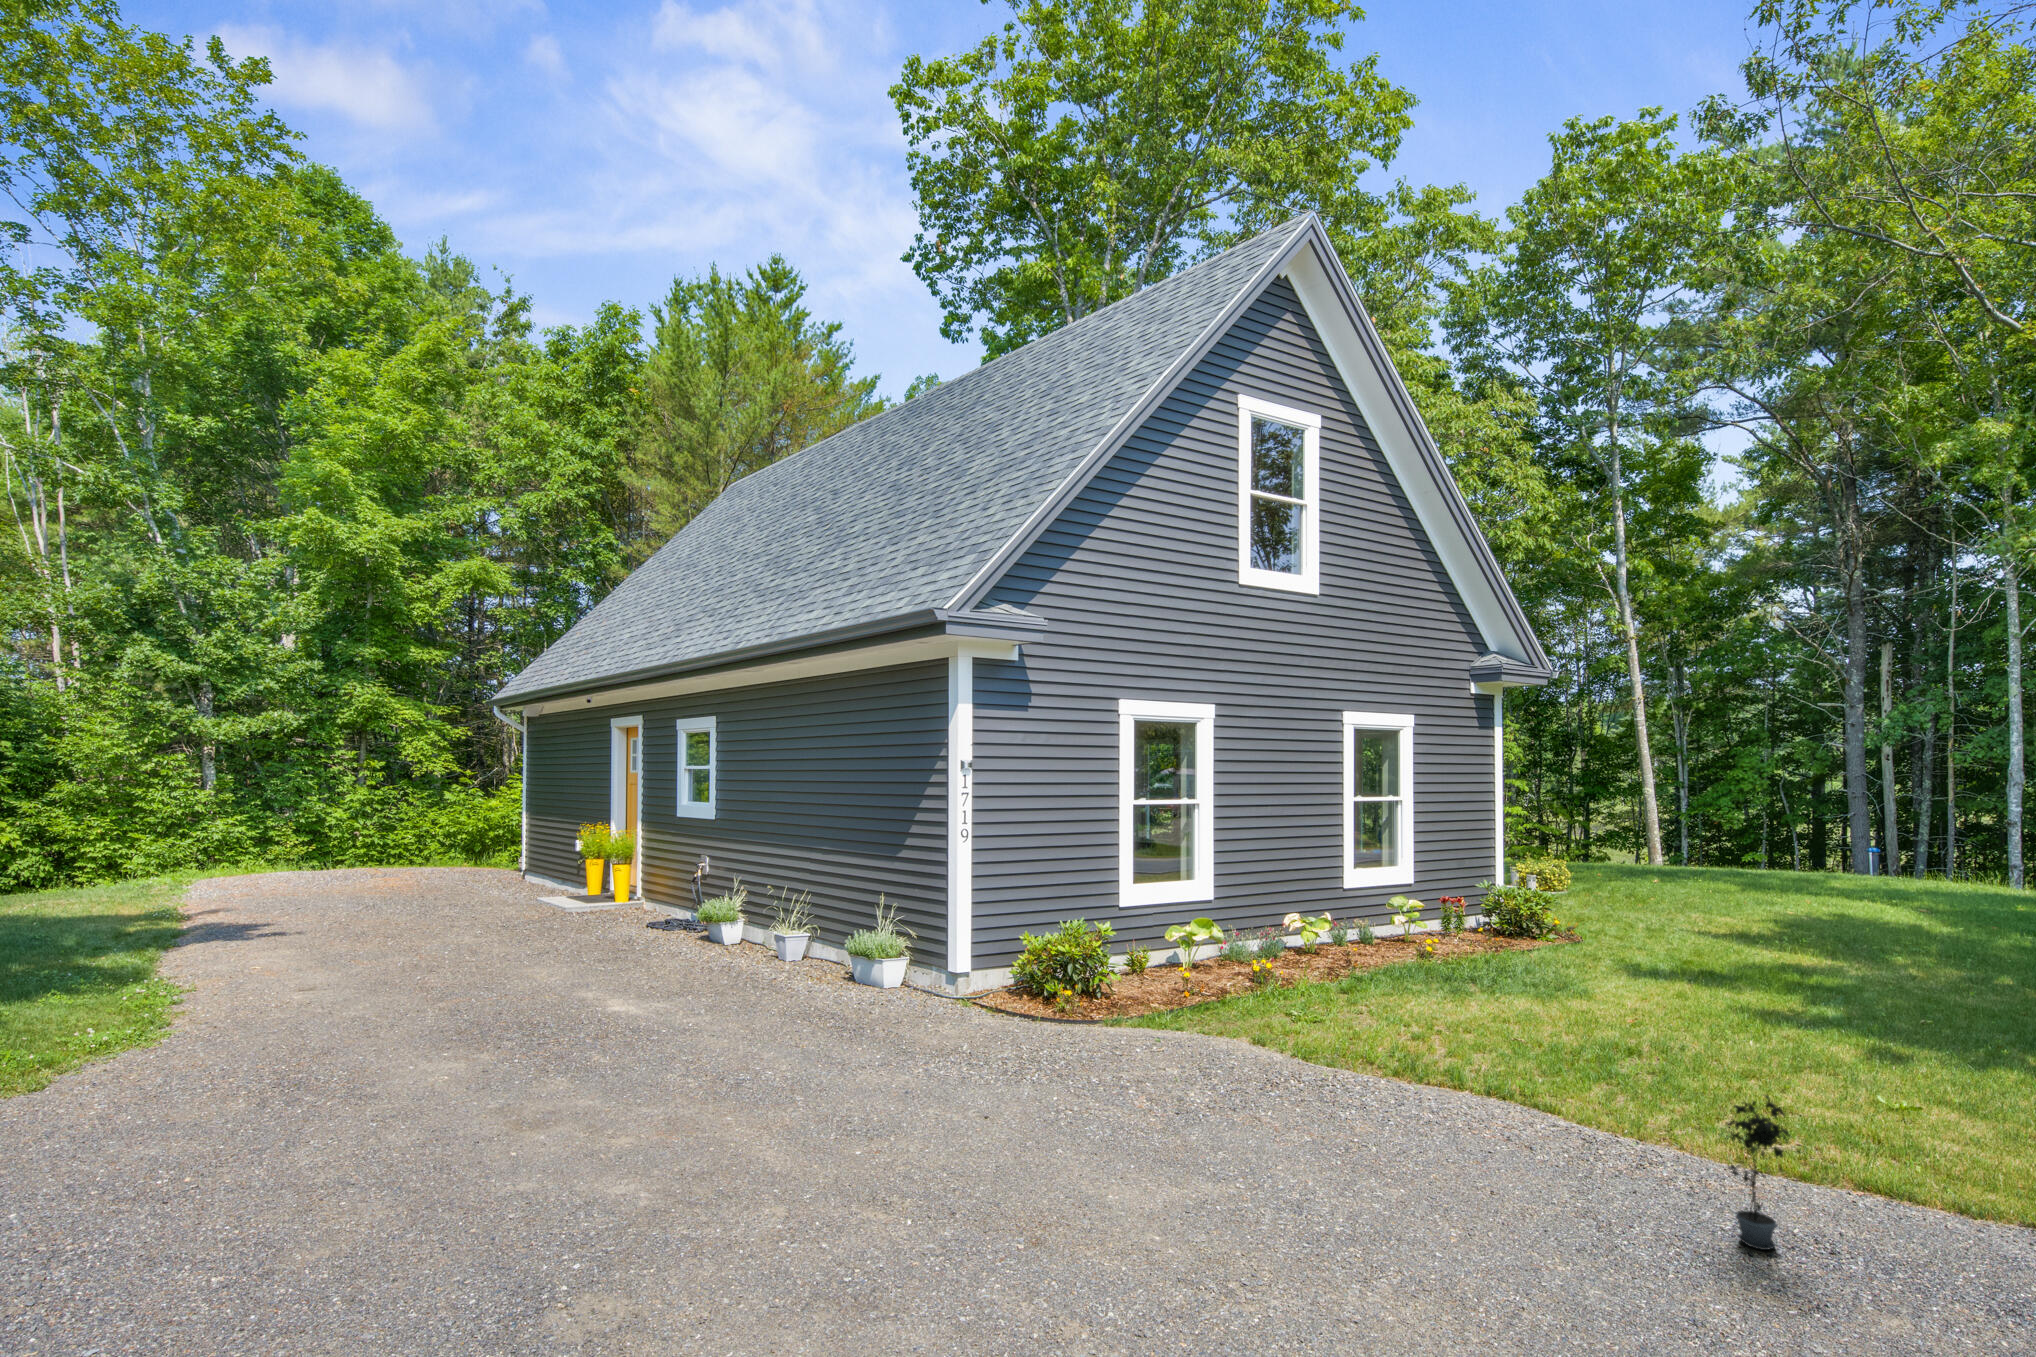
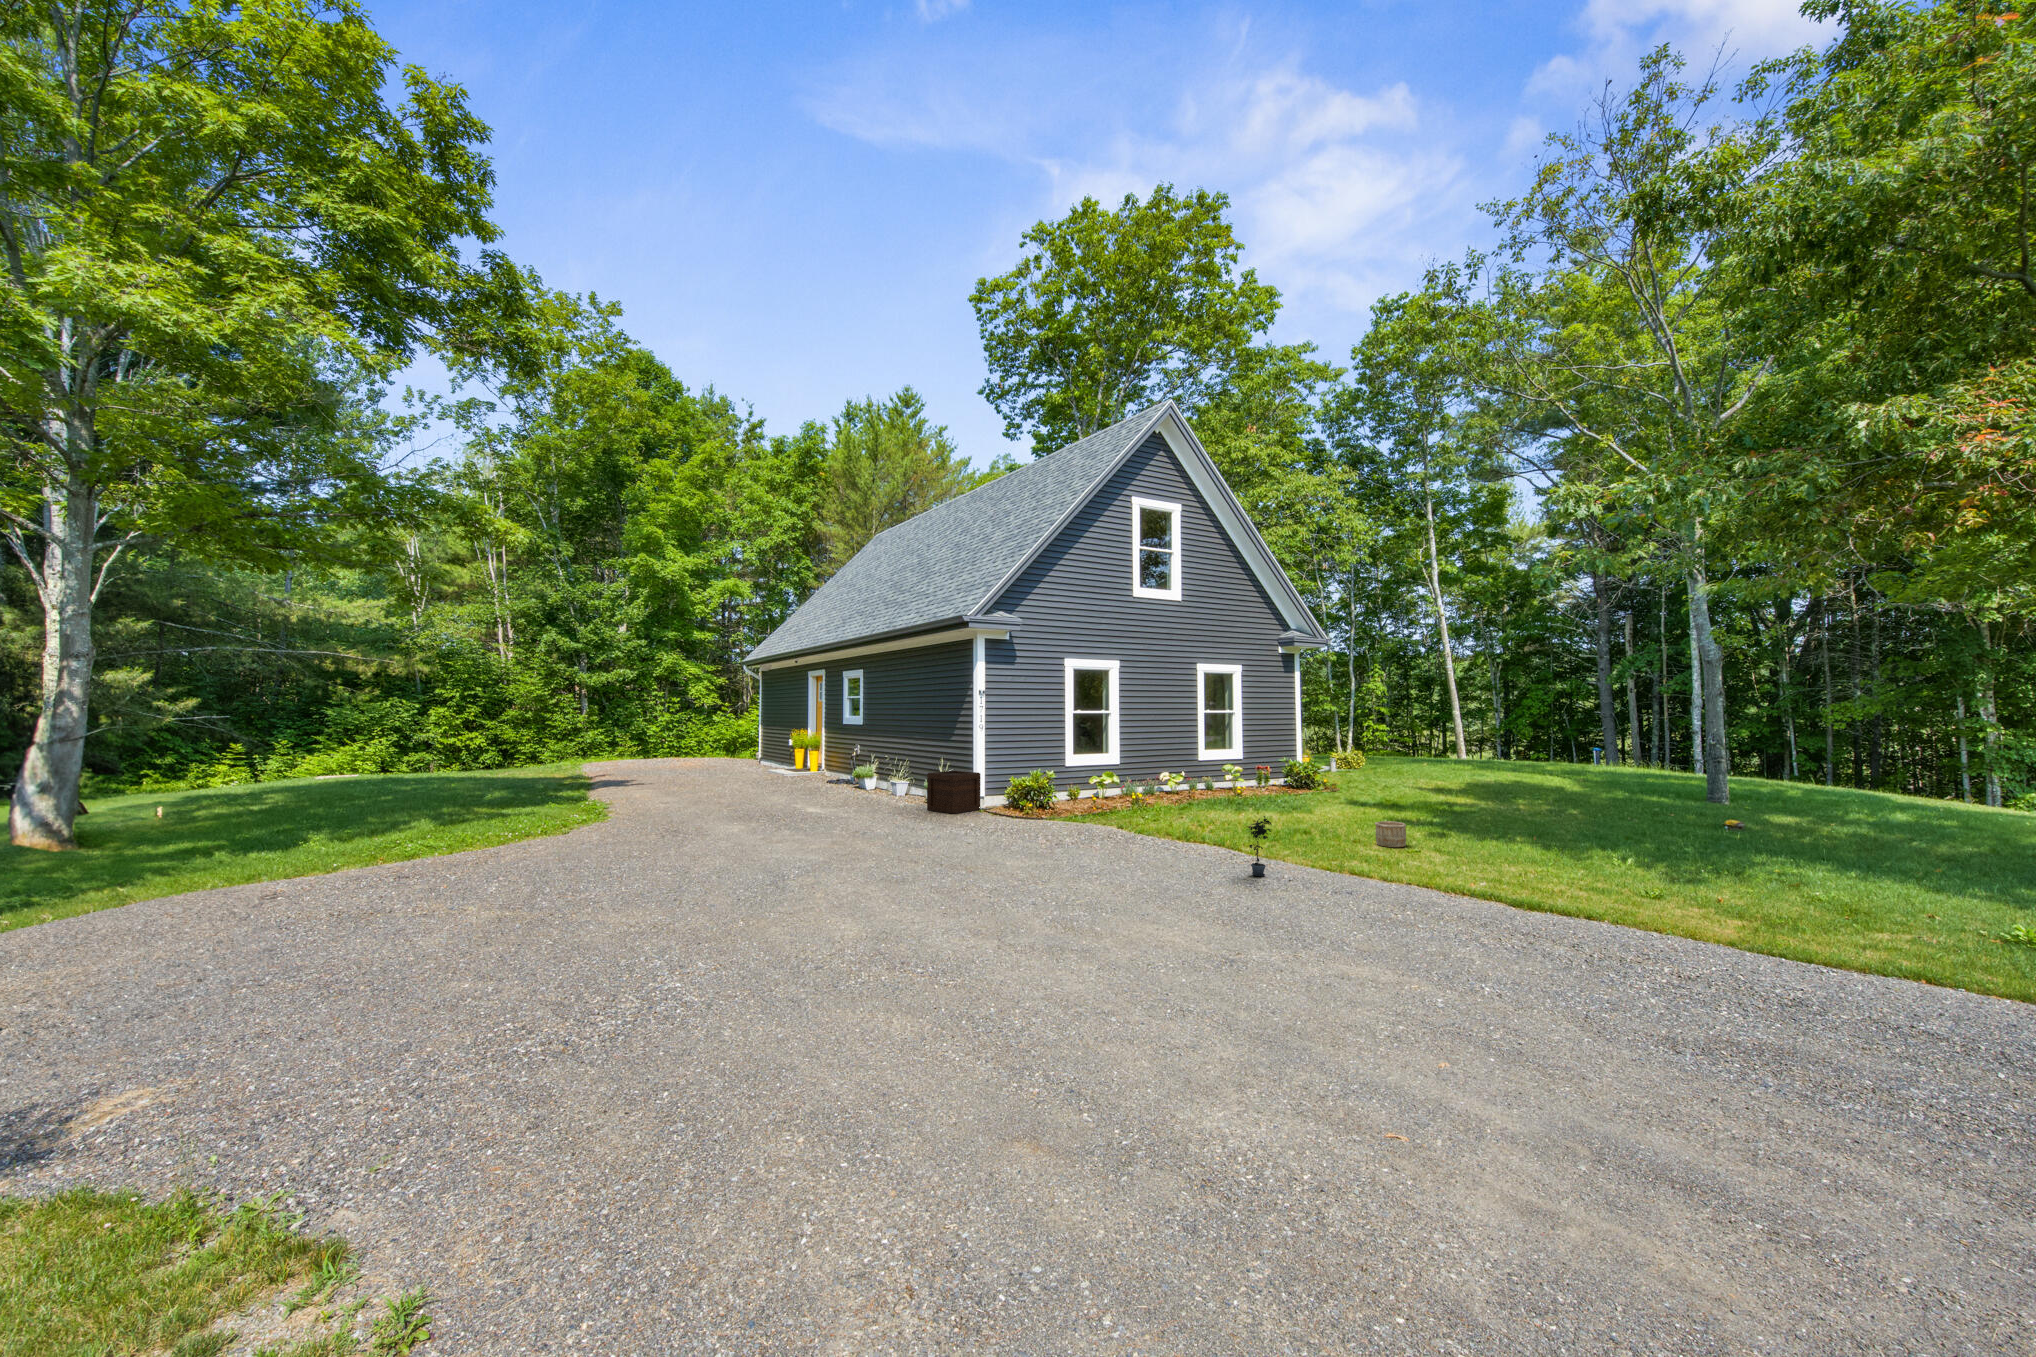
wooden crate: none [859,922,967,1019] -> present [927,771,980,814]
wooden bucket: none [1849,1046,1925,1110] -> present [1375,821,1406,847]

